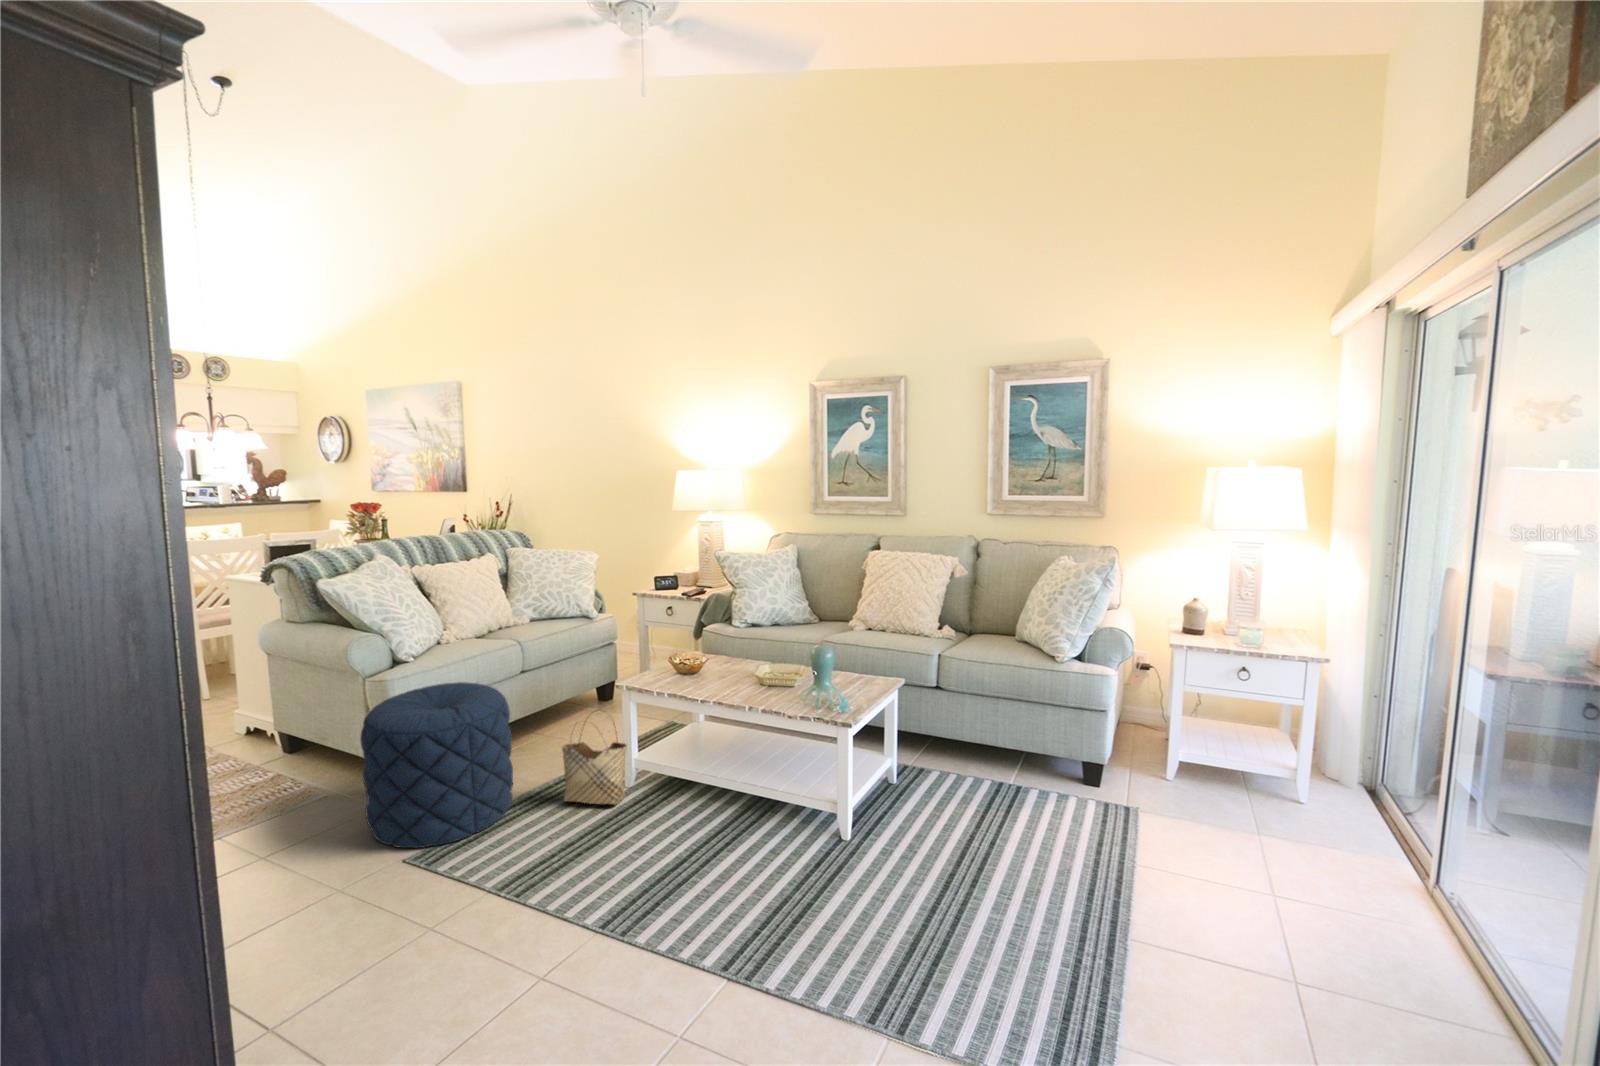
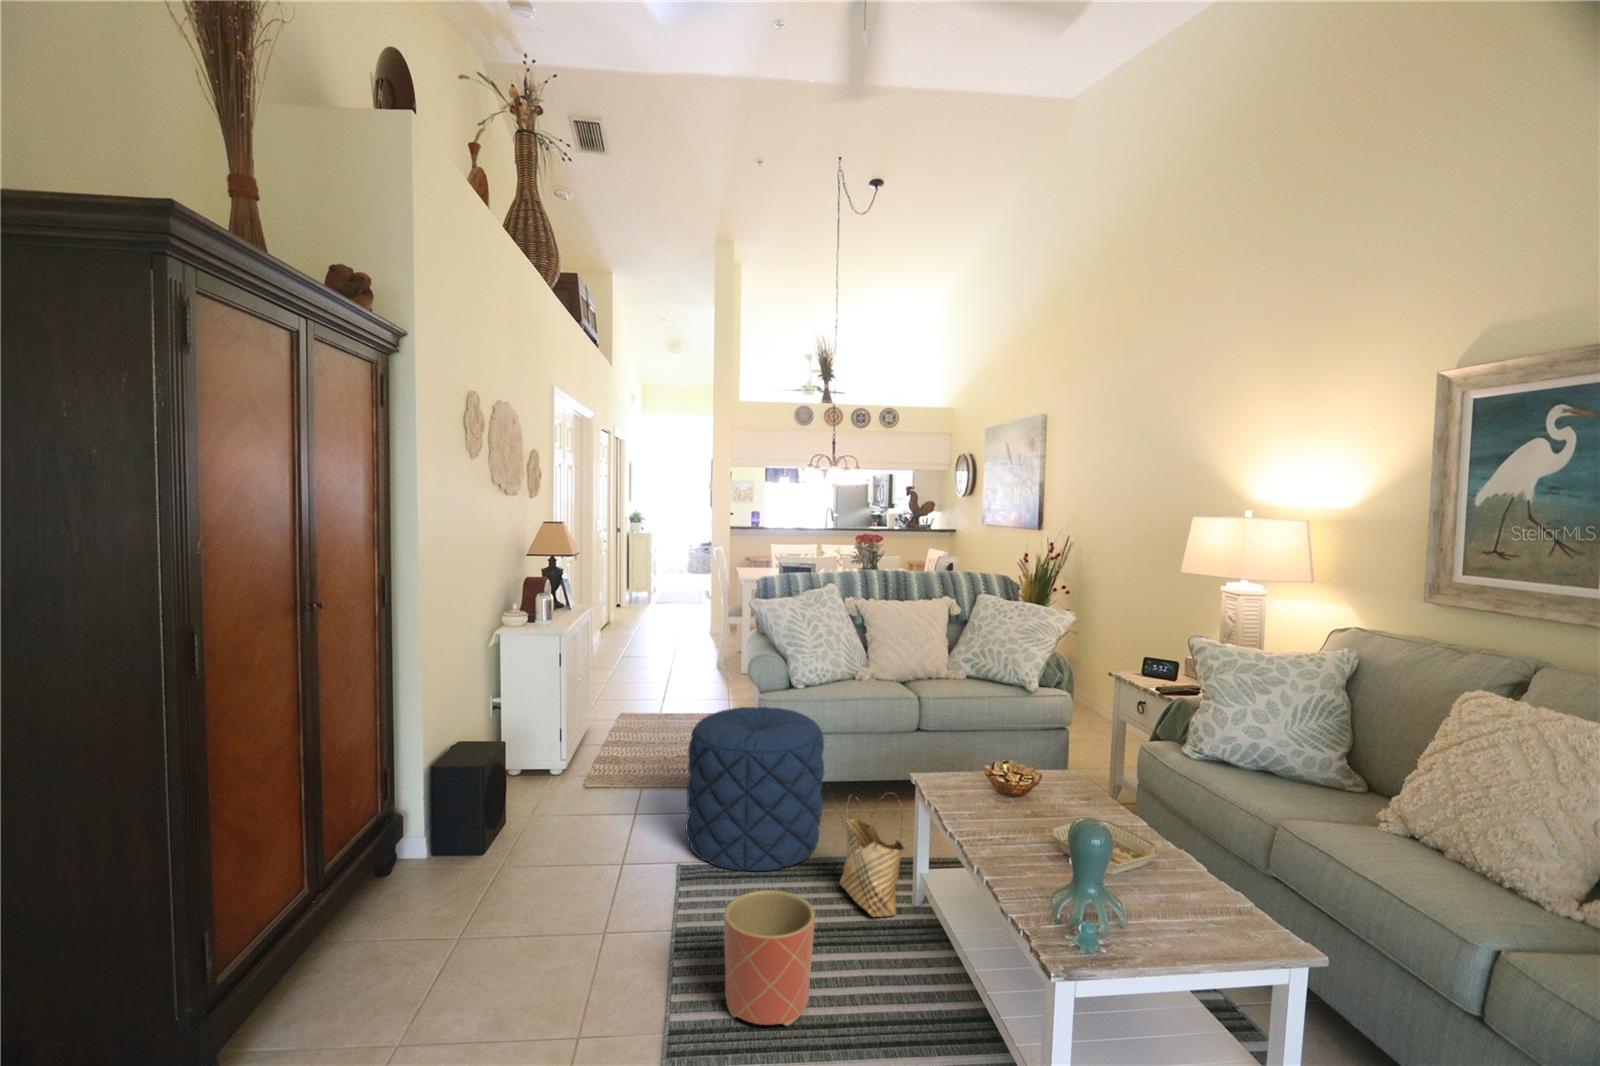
planter: none [592,794,666,901] -> present [724,890,815,1026]

